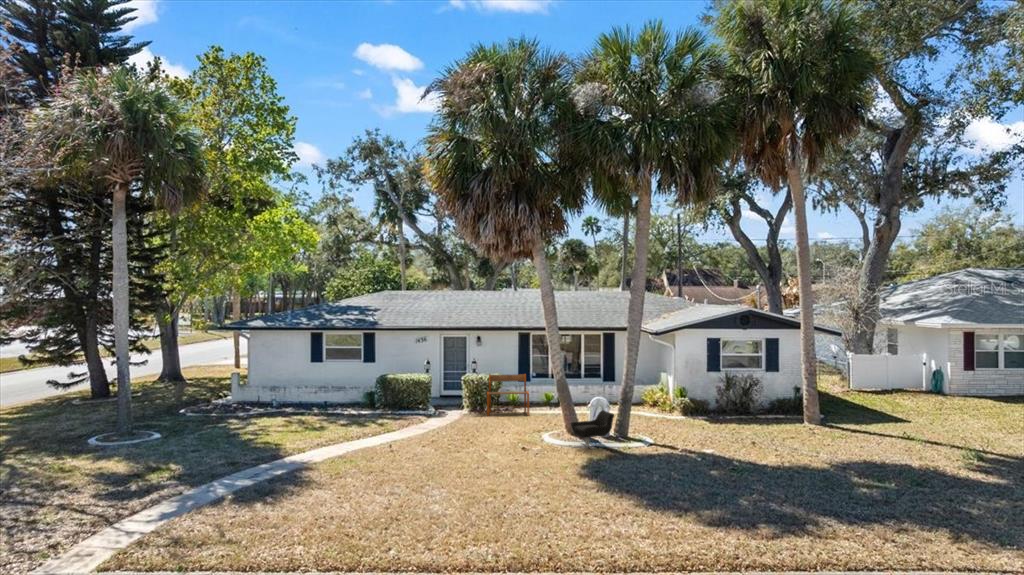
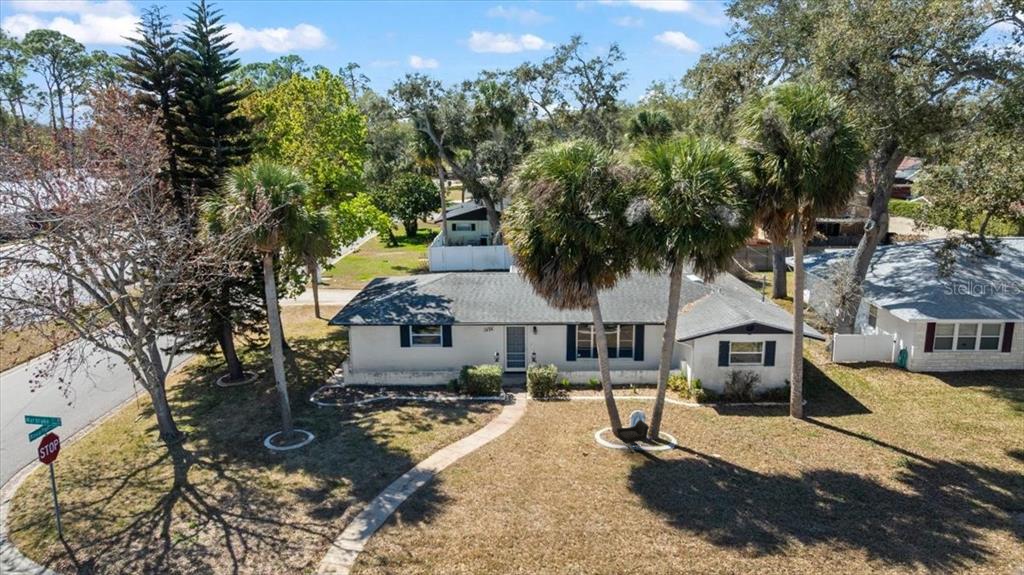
bench: present [487,374,529,416] -> none [545,366,579,401]

